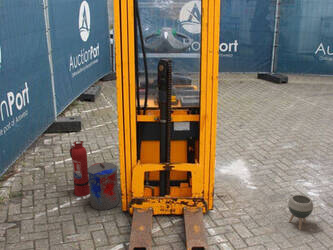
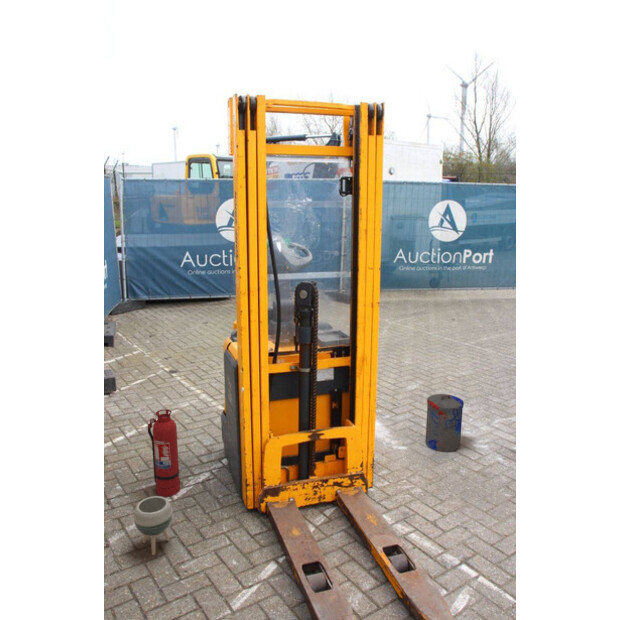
trash can: present [87,162,119,210] -> present [425,394,464,452]
planter: present [288,195,313,230] -> present [134,496,173,555]

